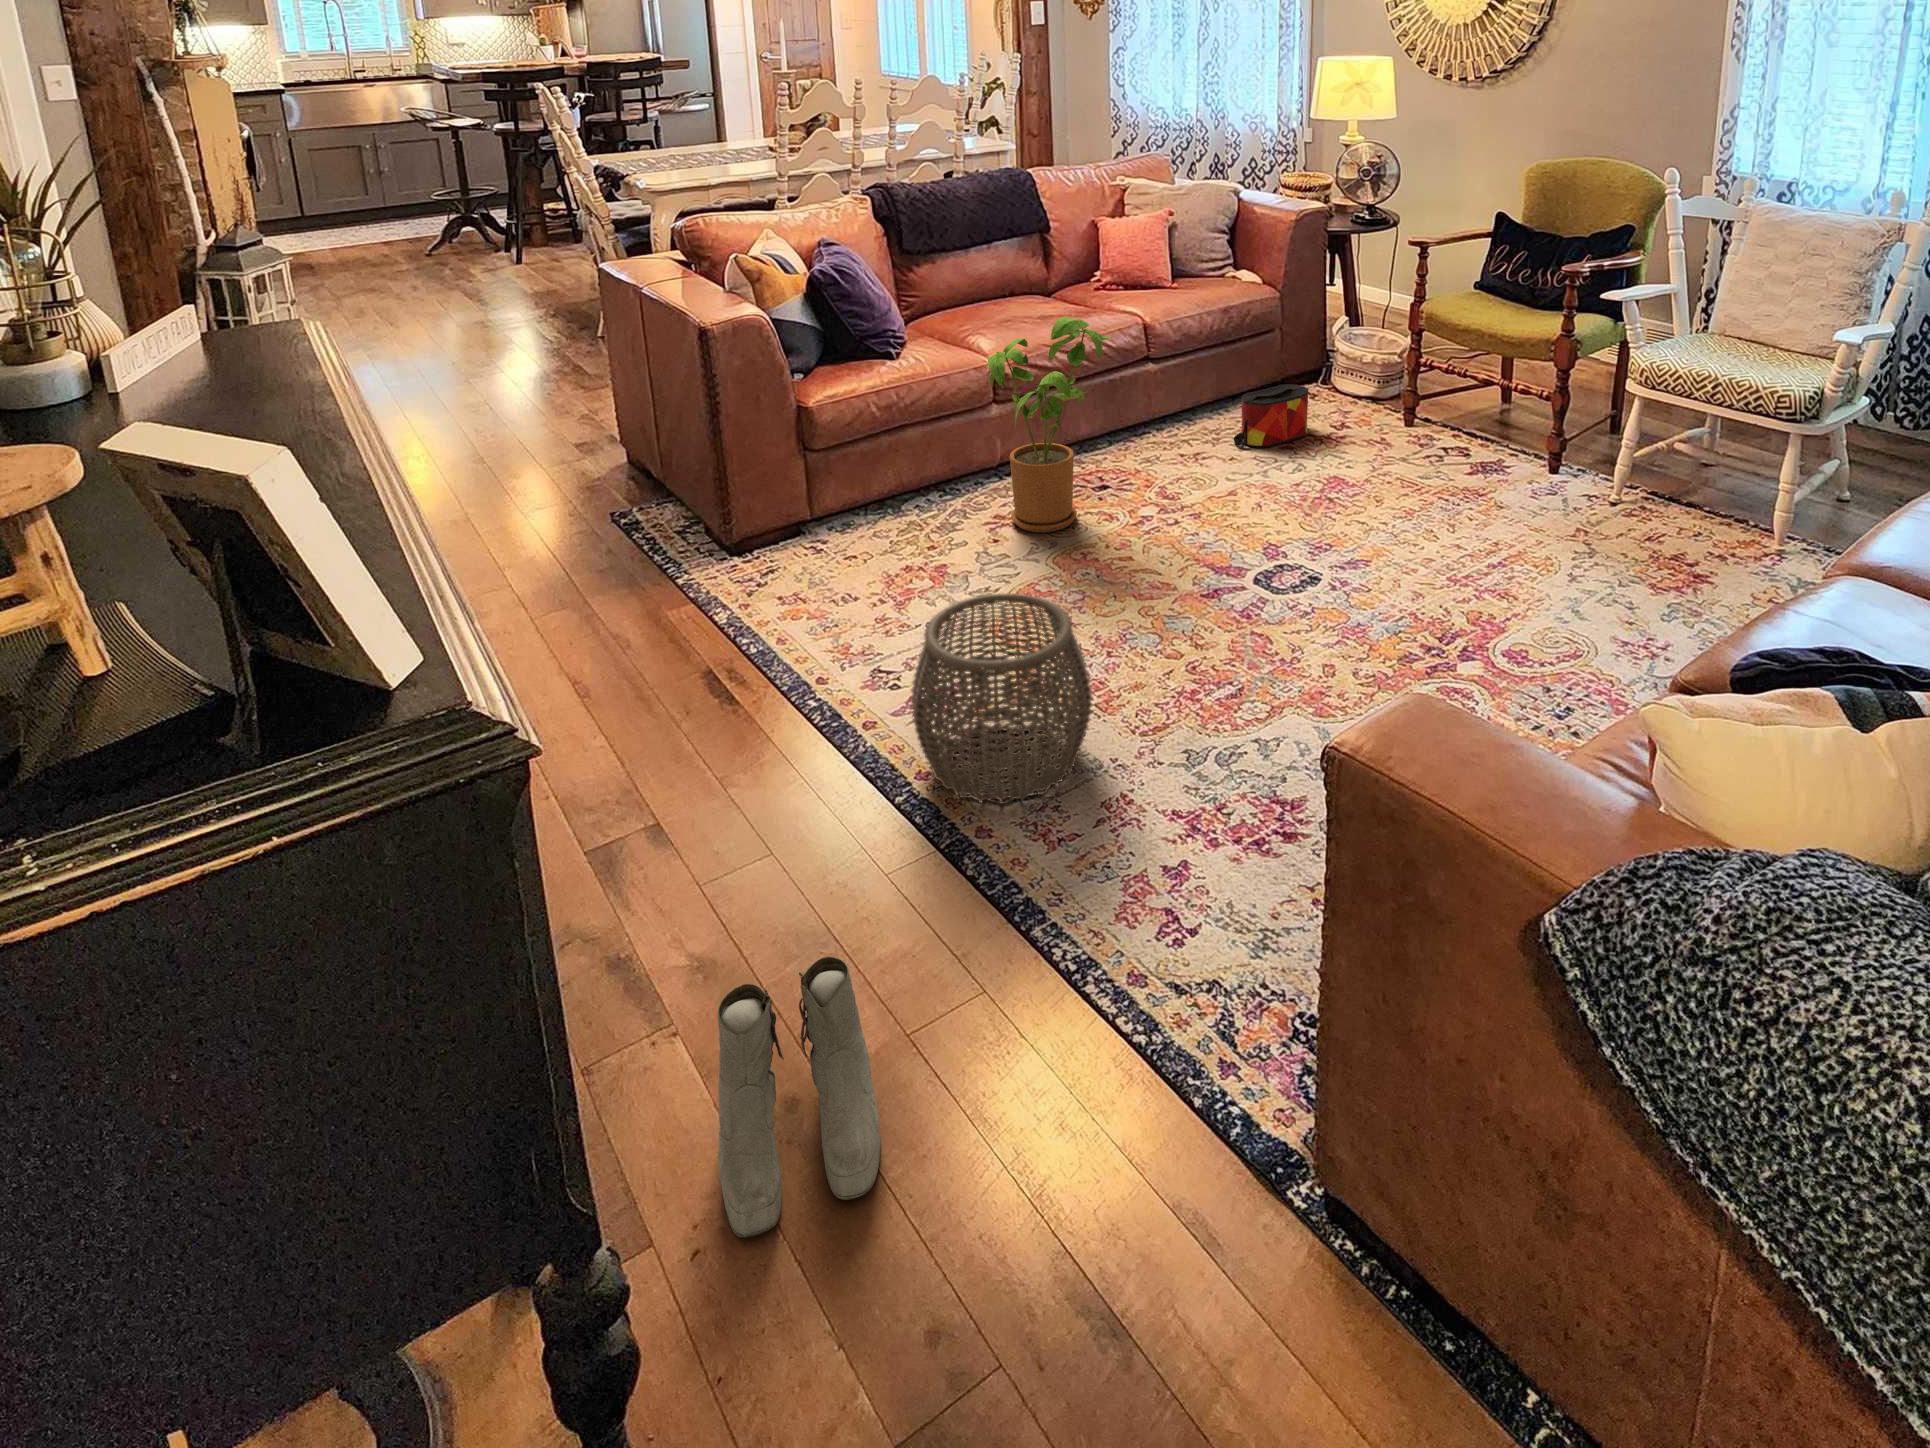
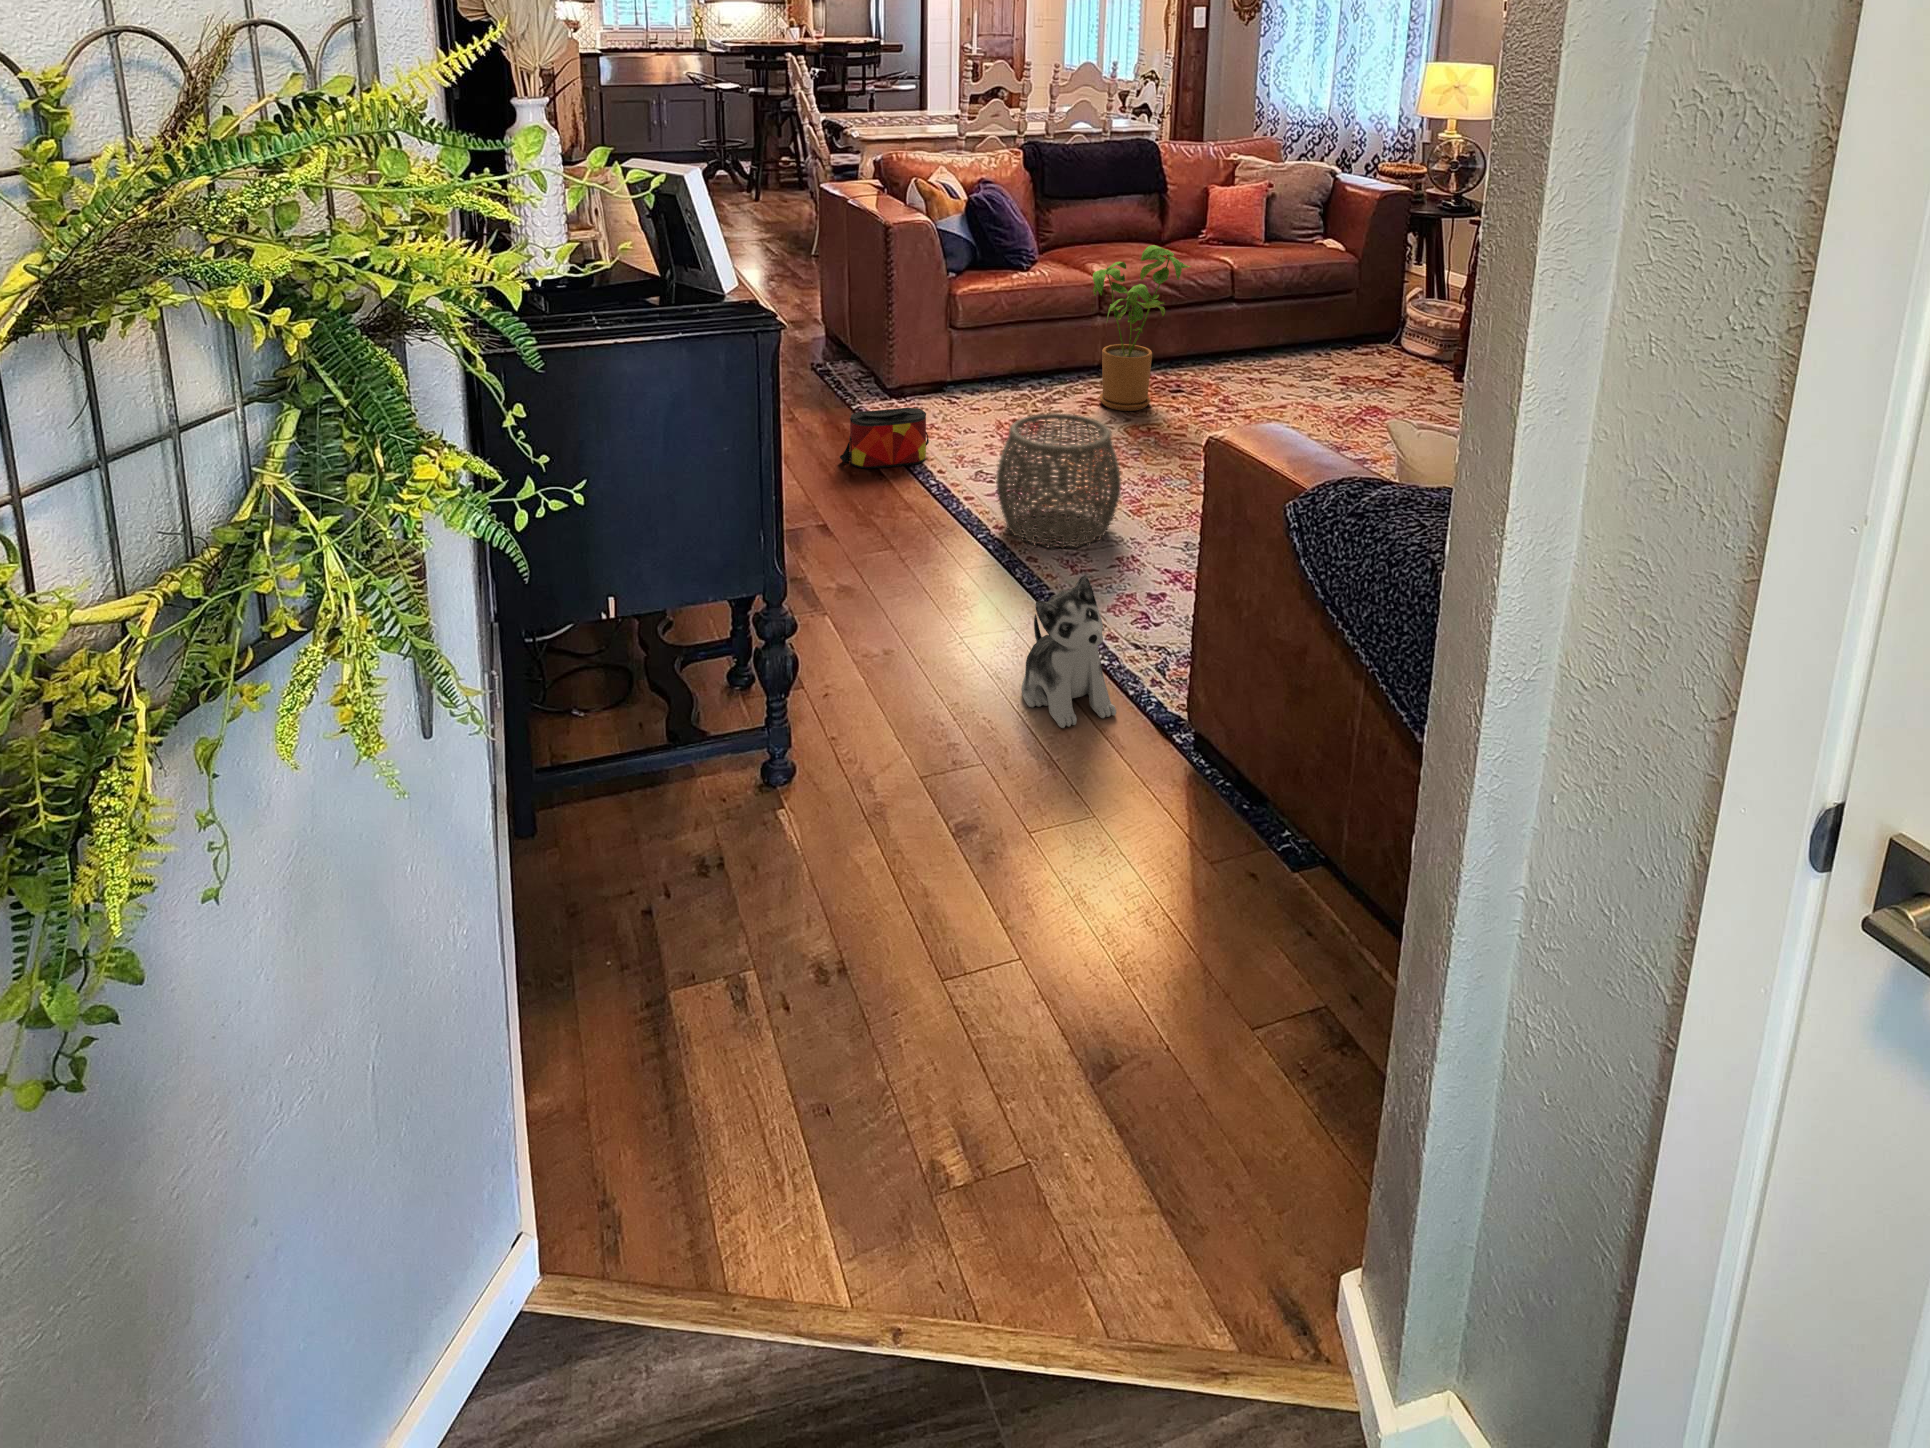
bag: present [1234,384,1308,448] -> present [840,408,929,469]
plush toy: none [1026,956,1186,1220] -> present [1021,576,1116,728]
boots: present [718,957,881,1238] -> none [845,566,937,695]

